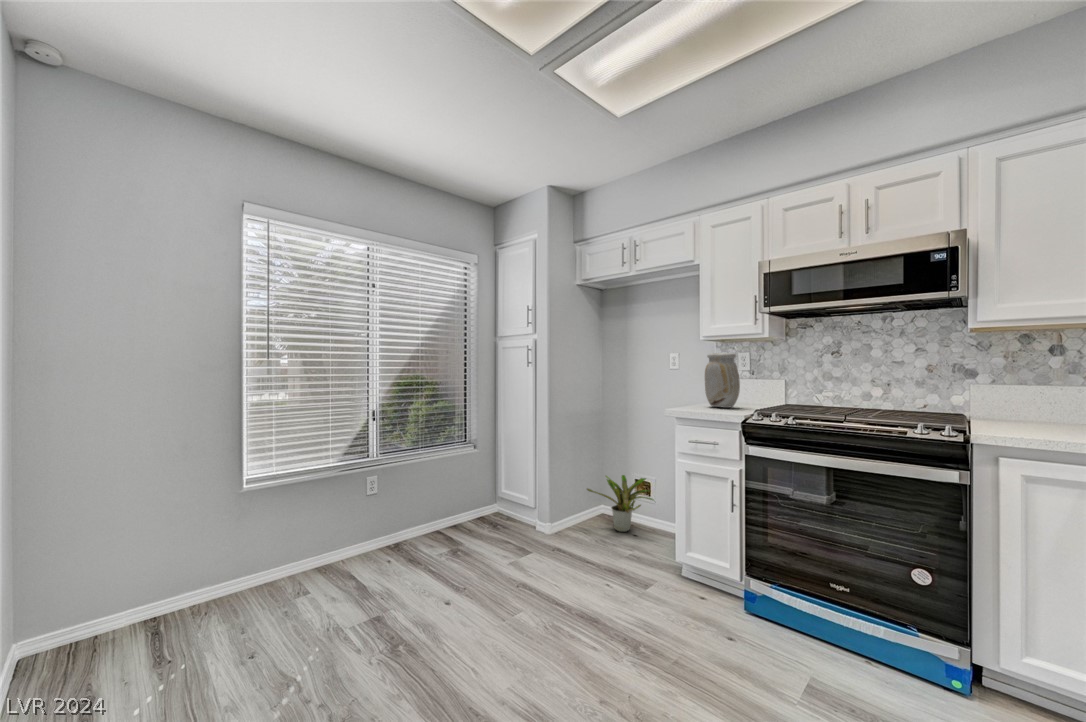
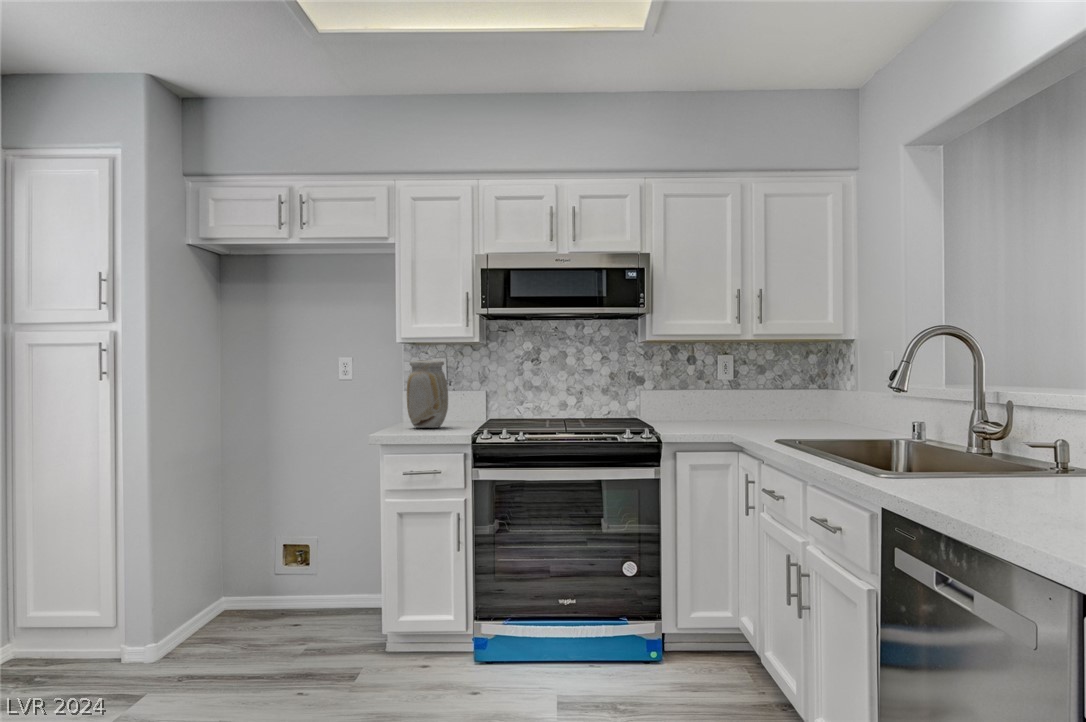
potted plant: present [587,475,653,532] -> none [213,538,328,626]

